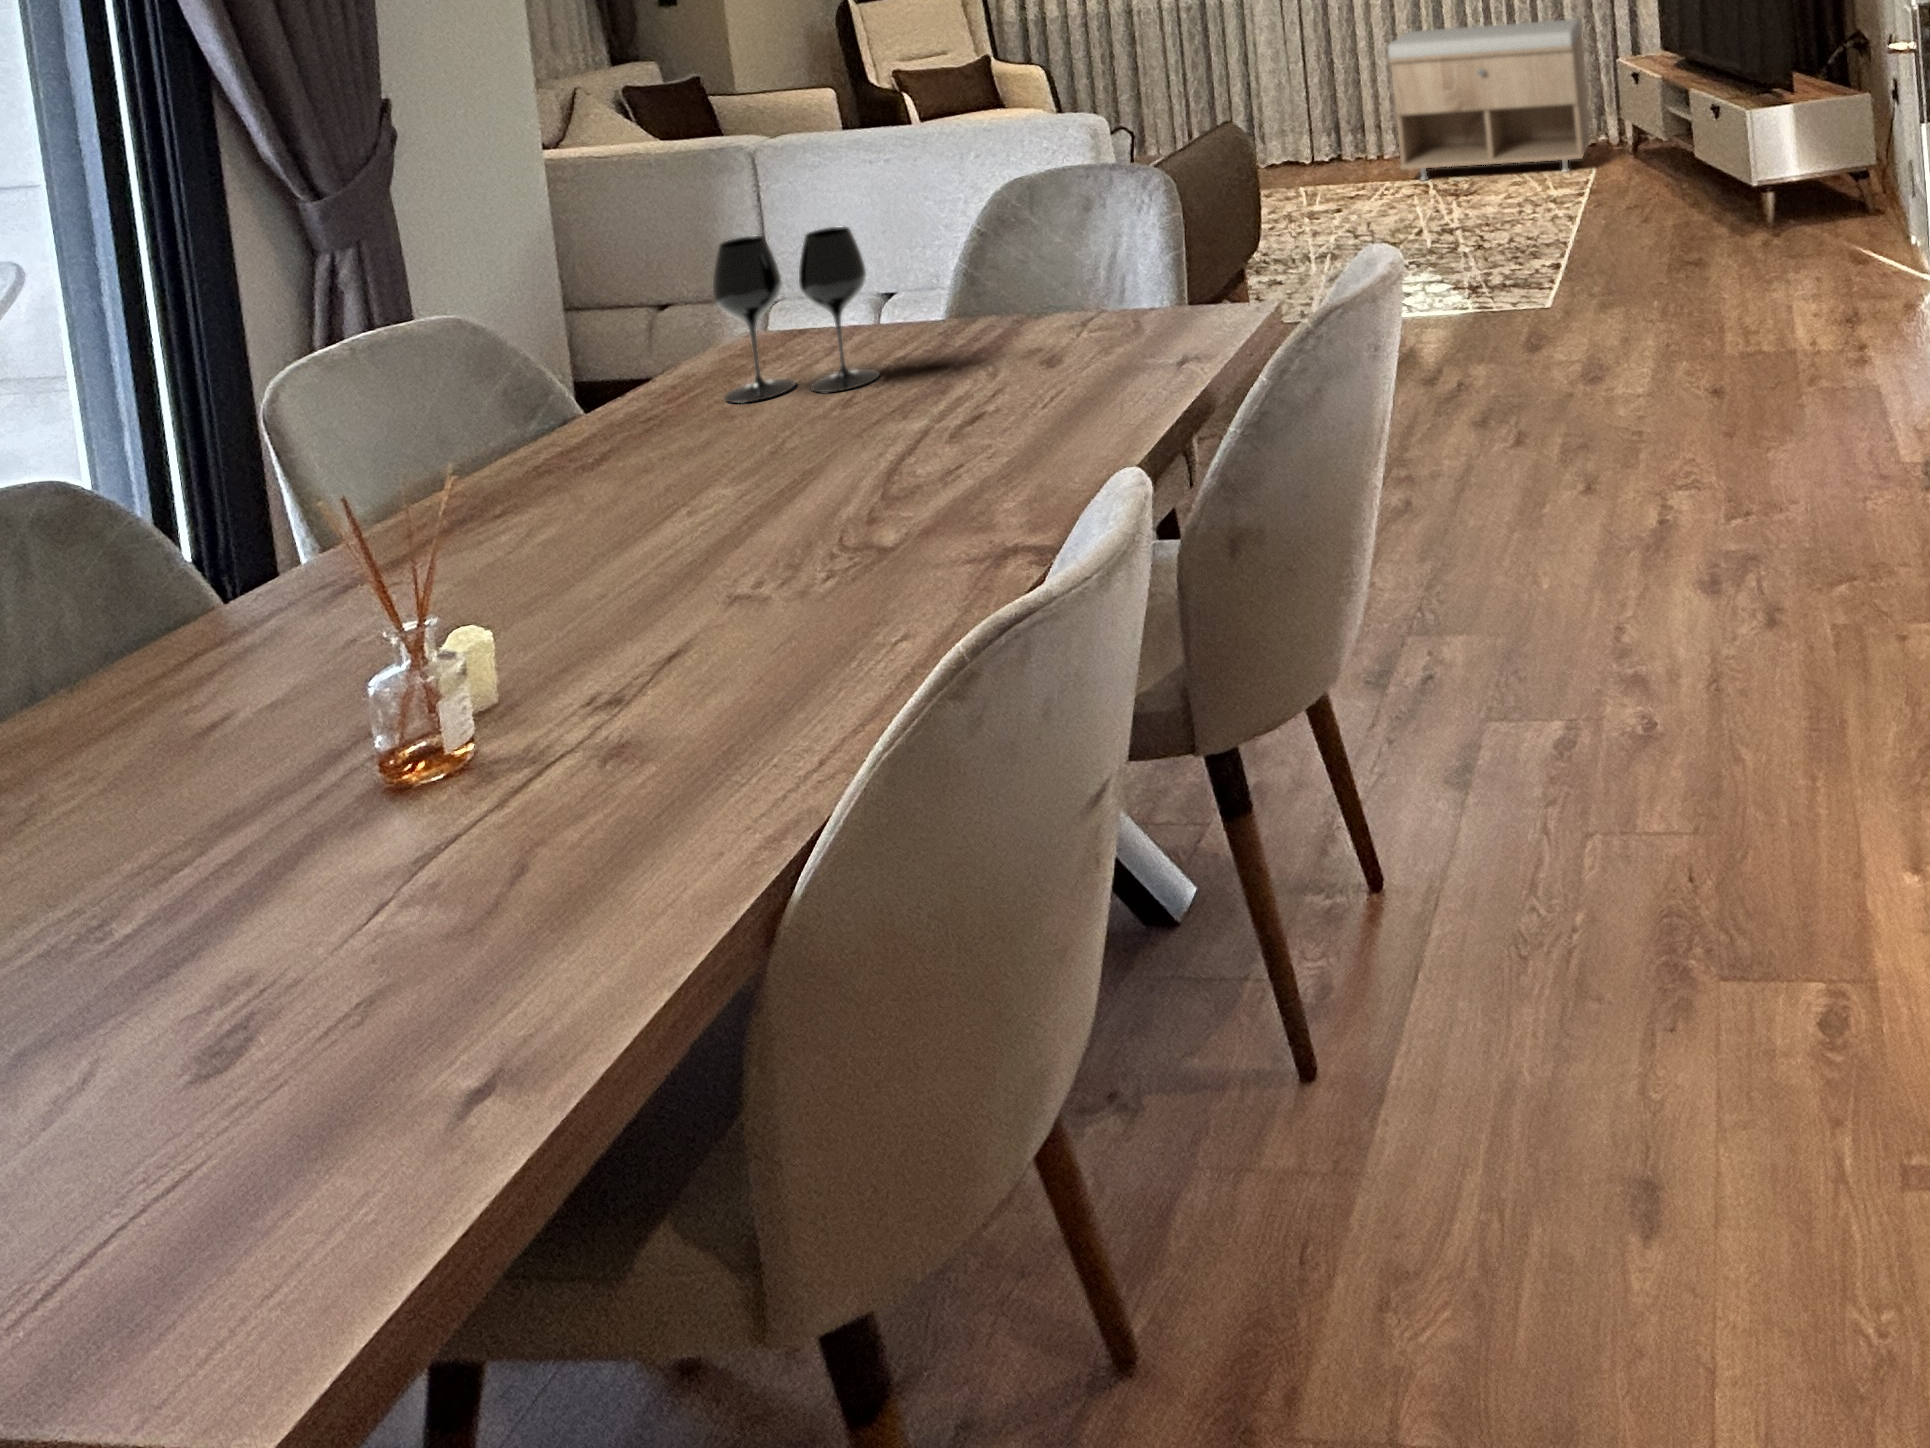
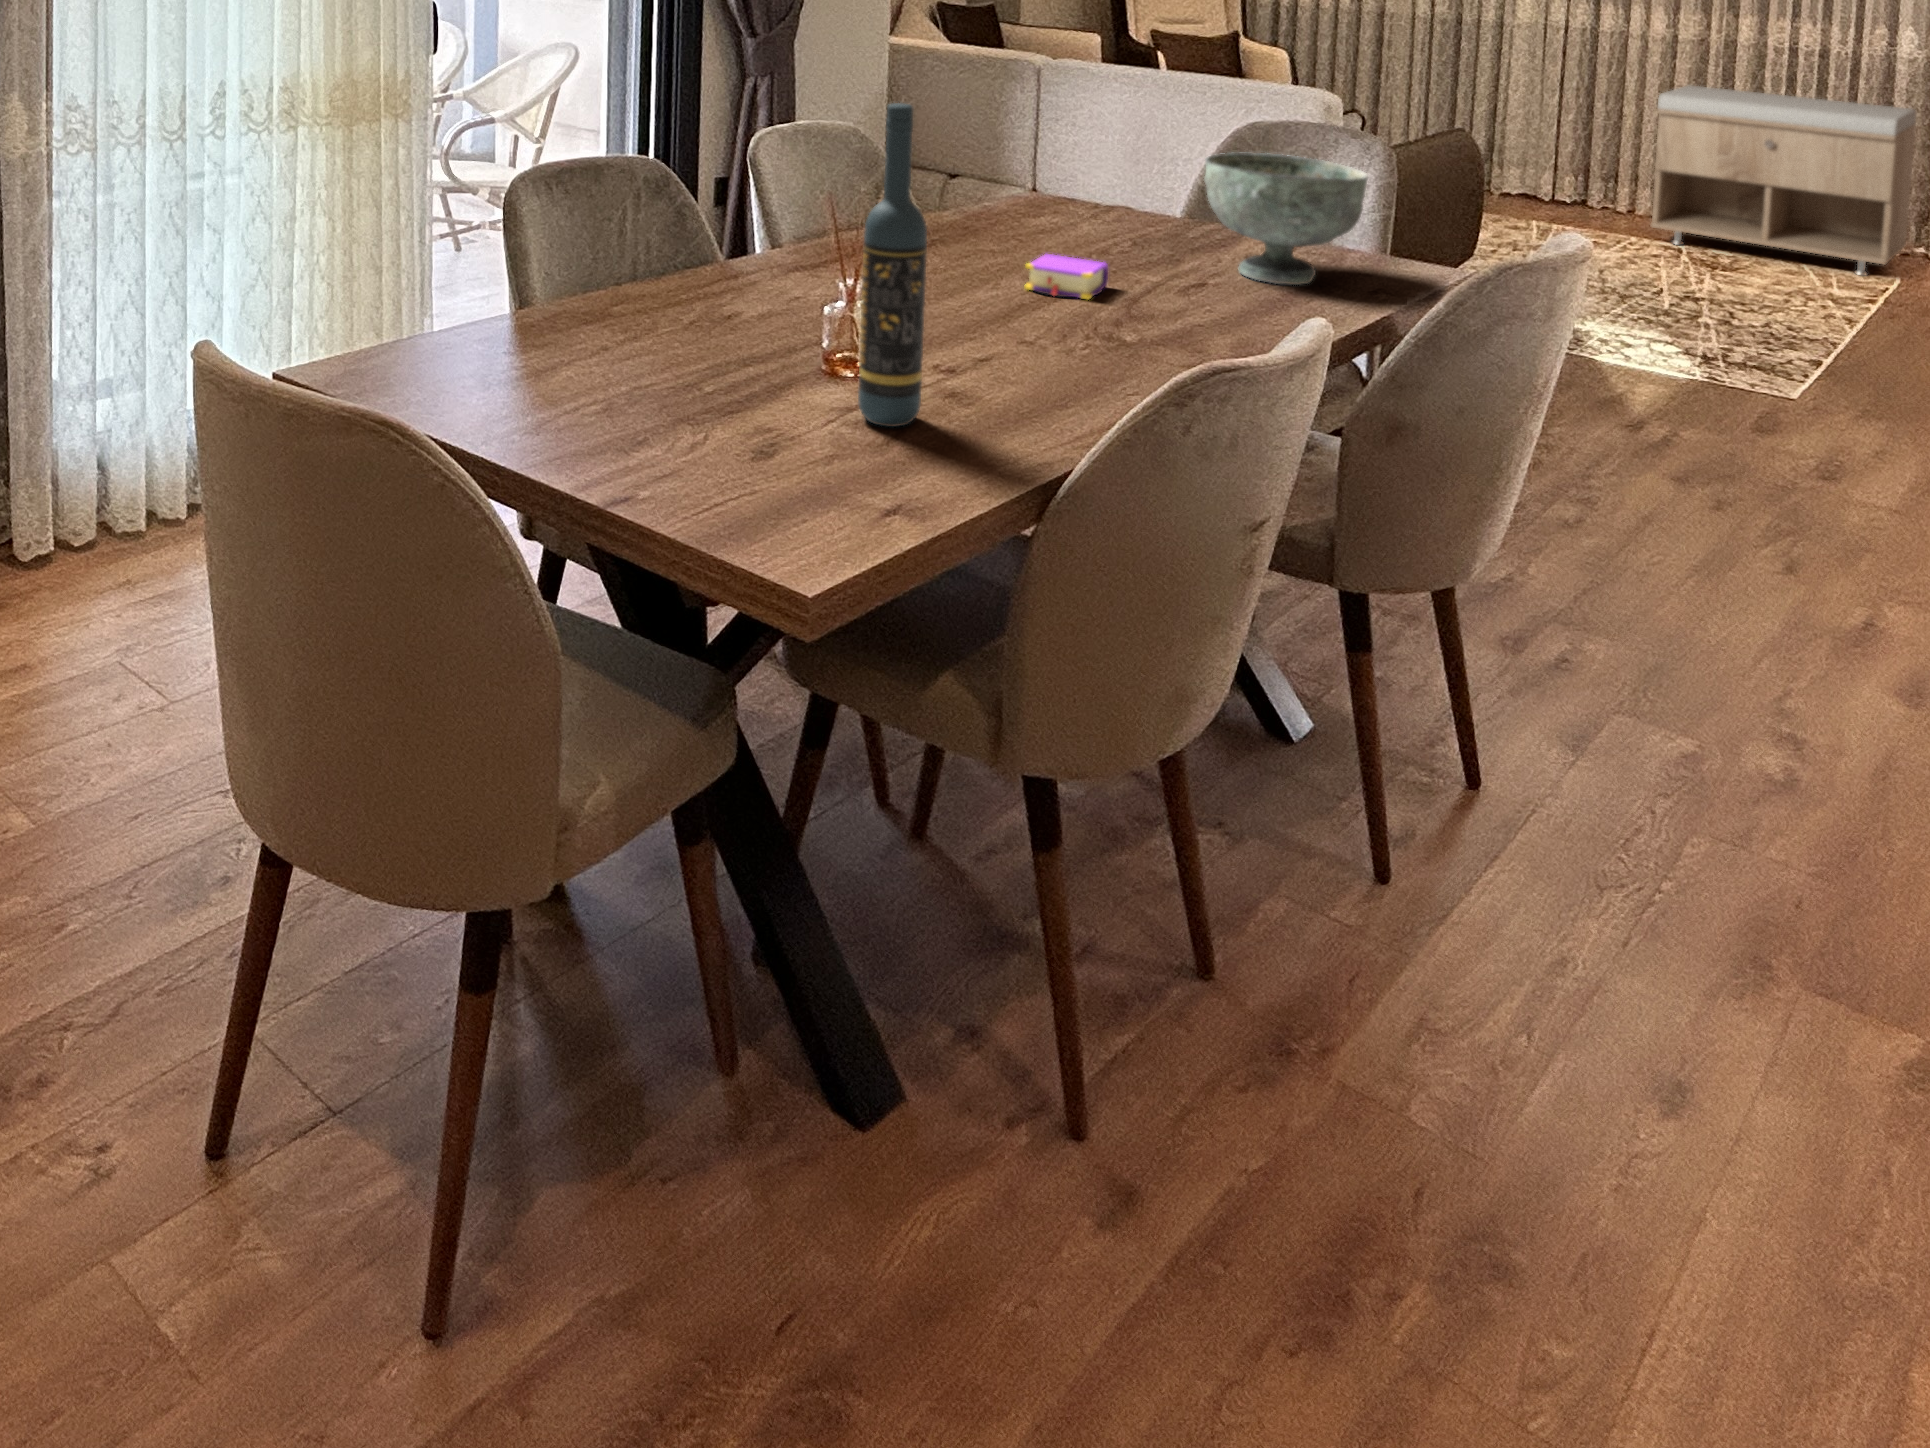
decorative bowl: none [964,220,1163,392] -> present [1204,153,1368,285]
wine glass: present [713,227,879,403] -> none [1015,113,1128,242]
wine bottle: none [373,350,539,918] -> present [858,103,927,427]
book: none [683,434,909,533] -> present [1024,254,1108,299]

